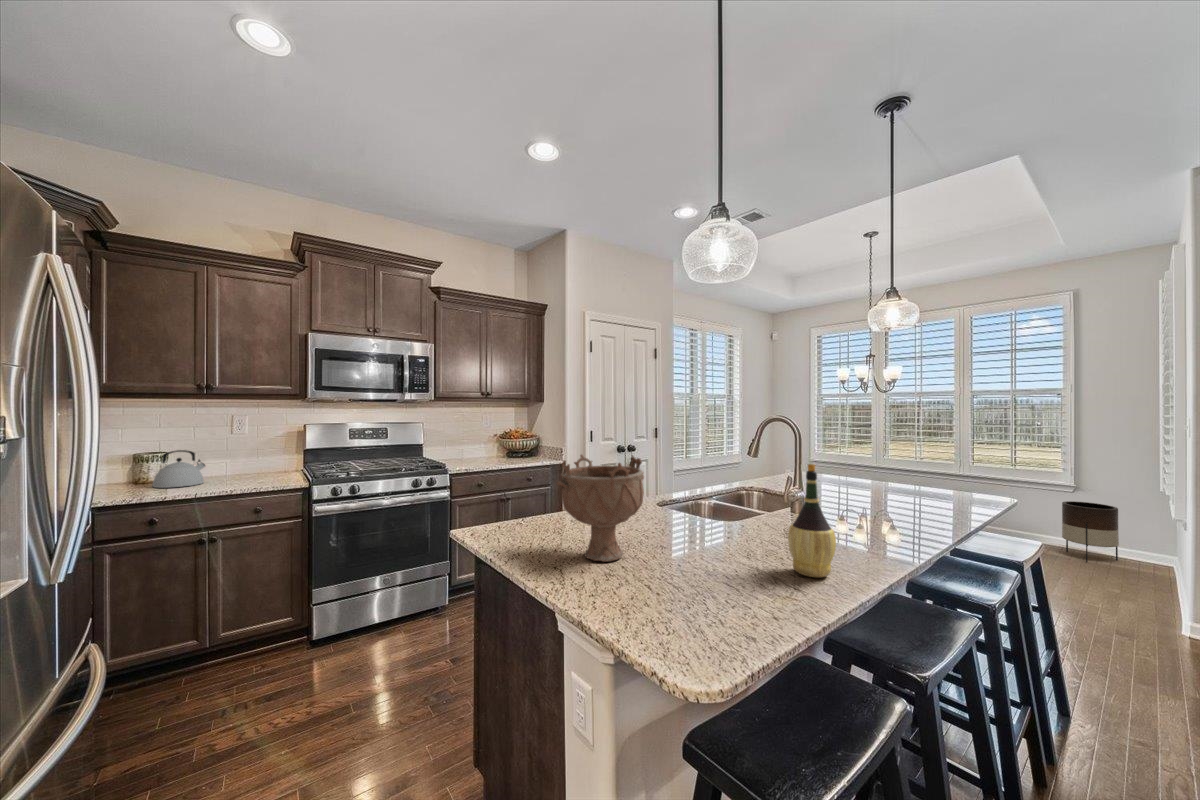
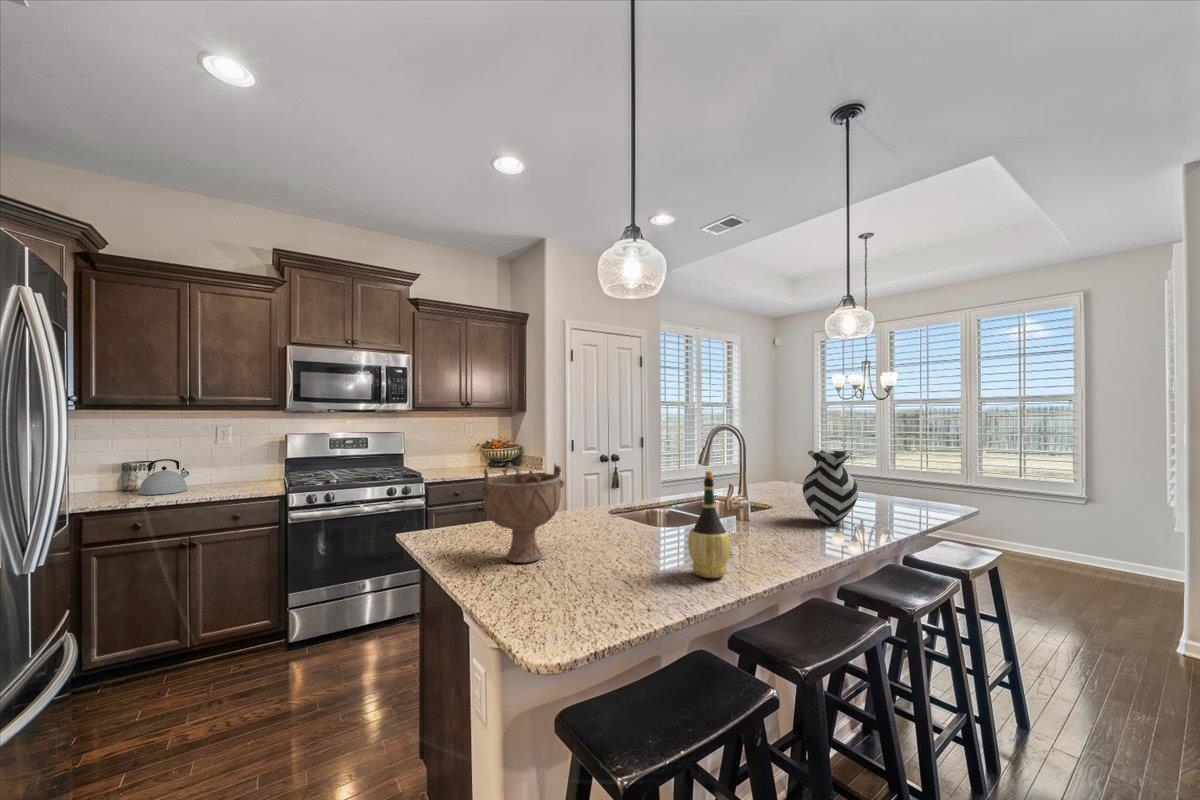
vase: none [860,442,920,517] -> present [803,450,858,524]
planter: present [1062,501,1119,562] -> none [1067,512,1126,576]

